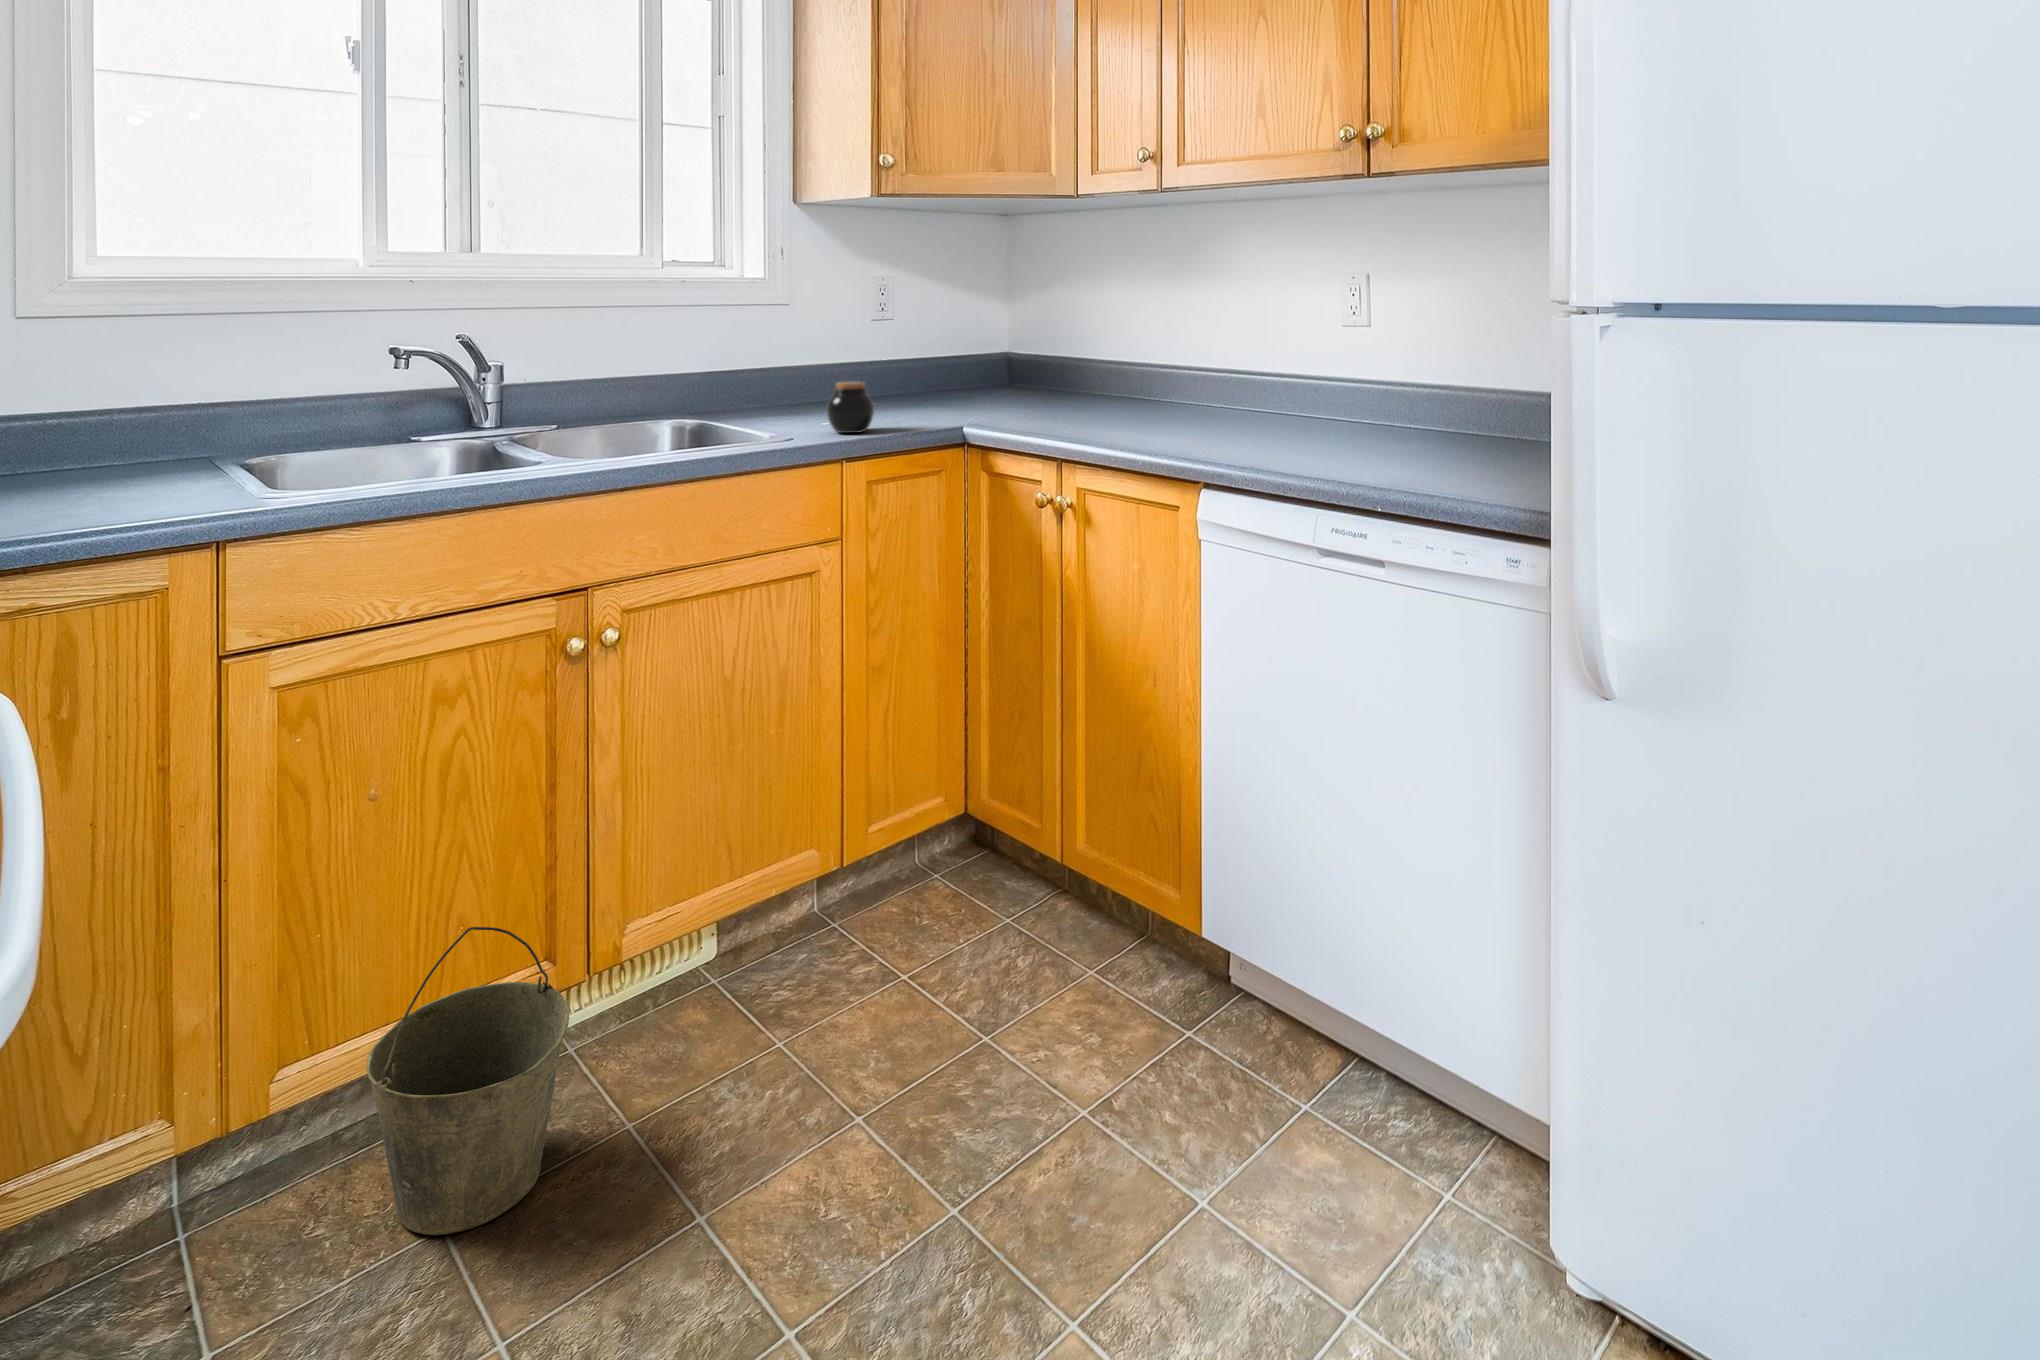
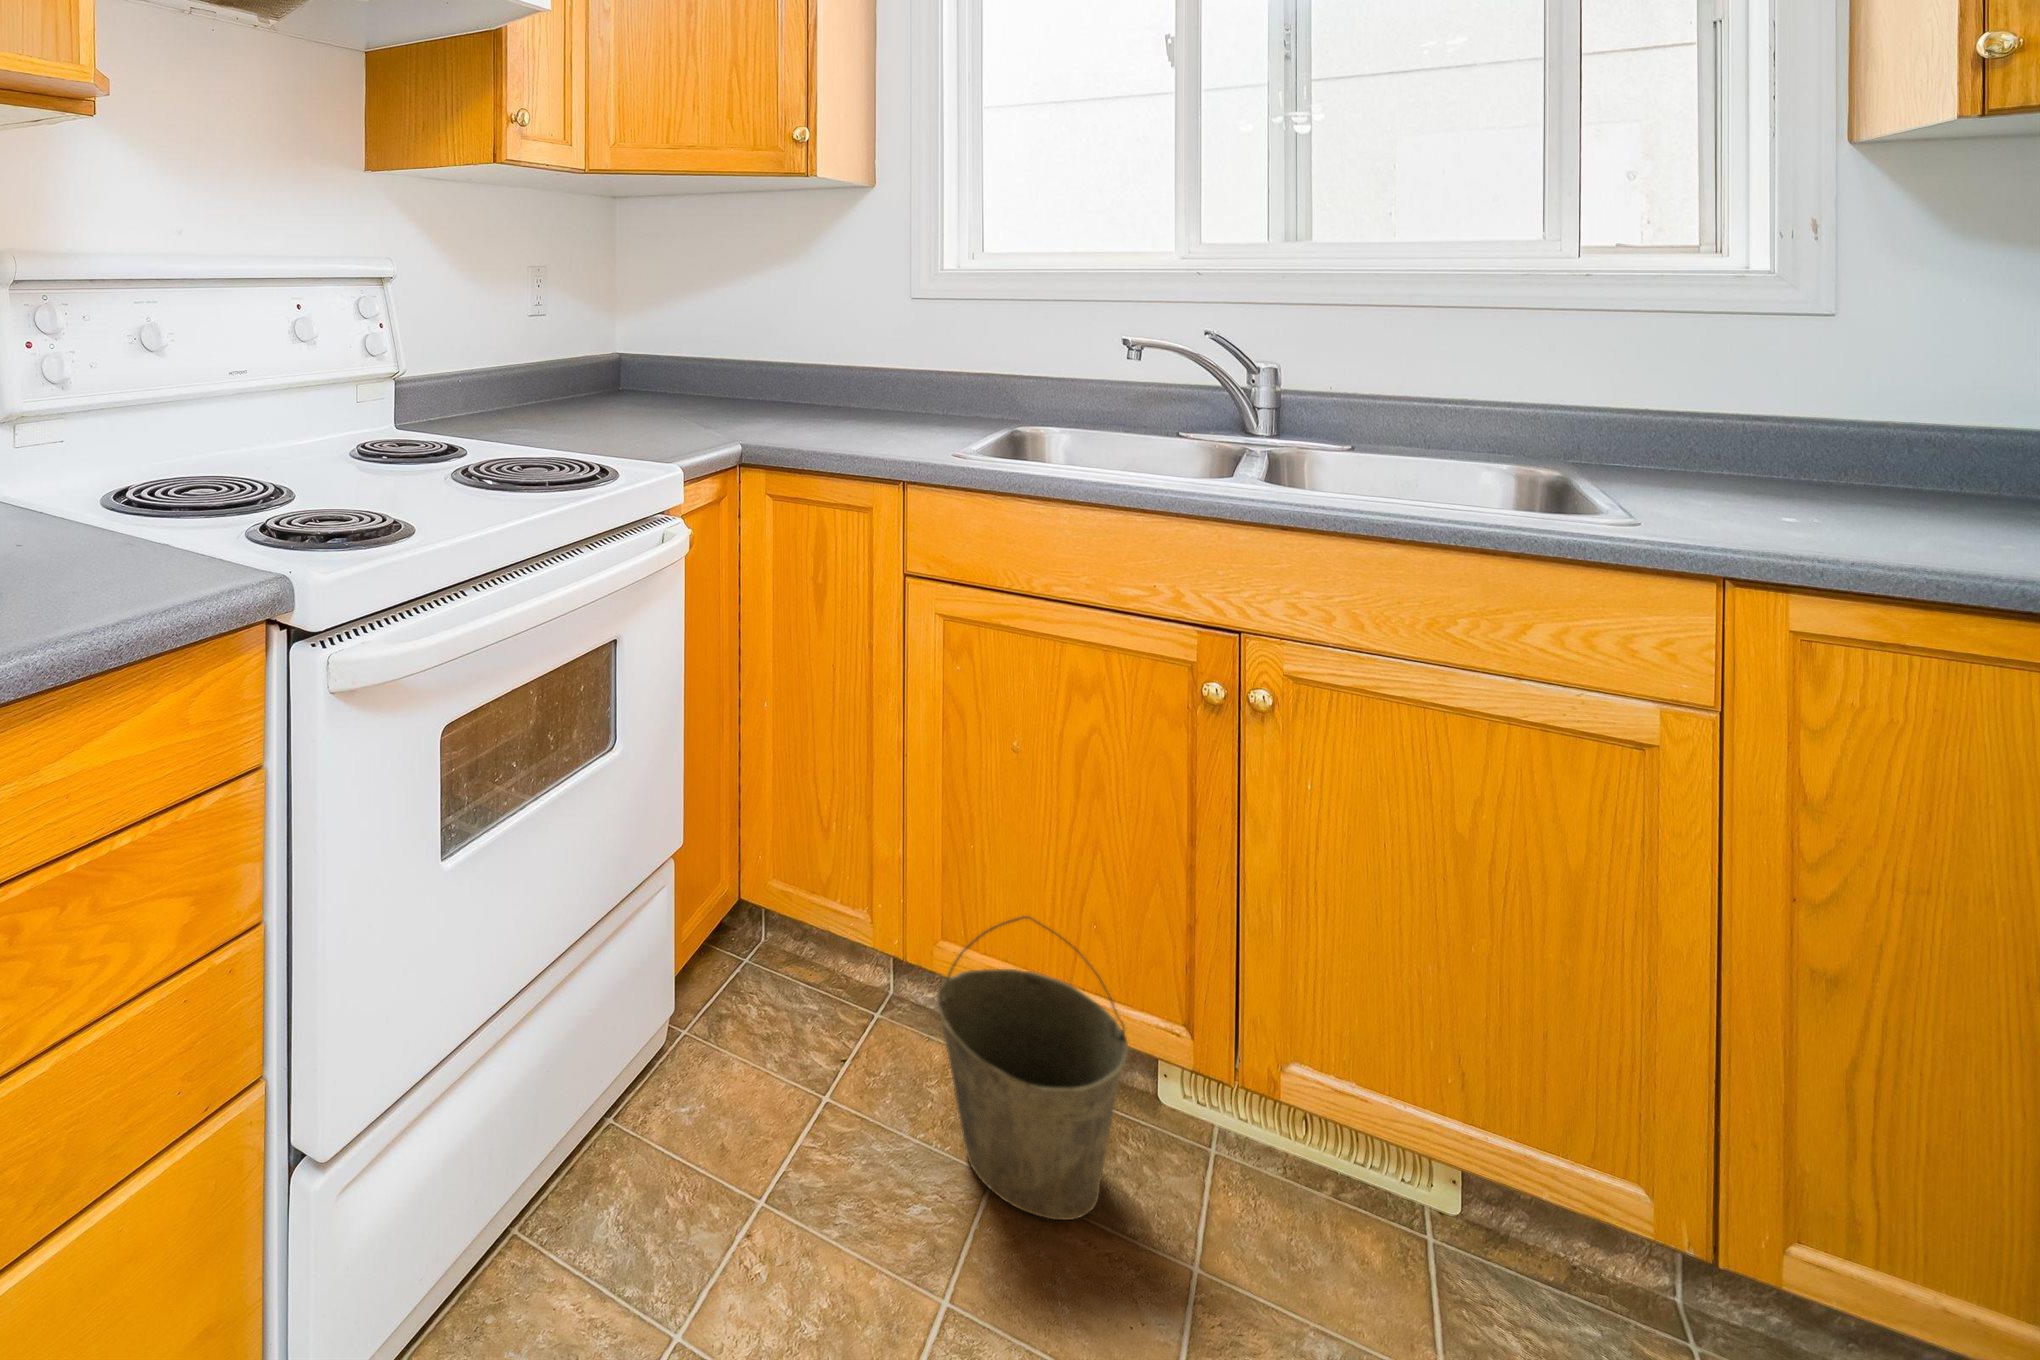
jar: present [827,382,874,433] -> none [1793,439,1928,532]

